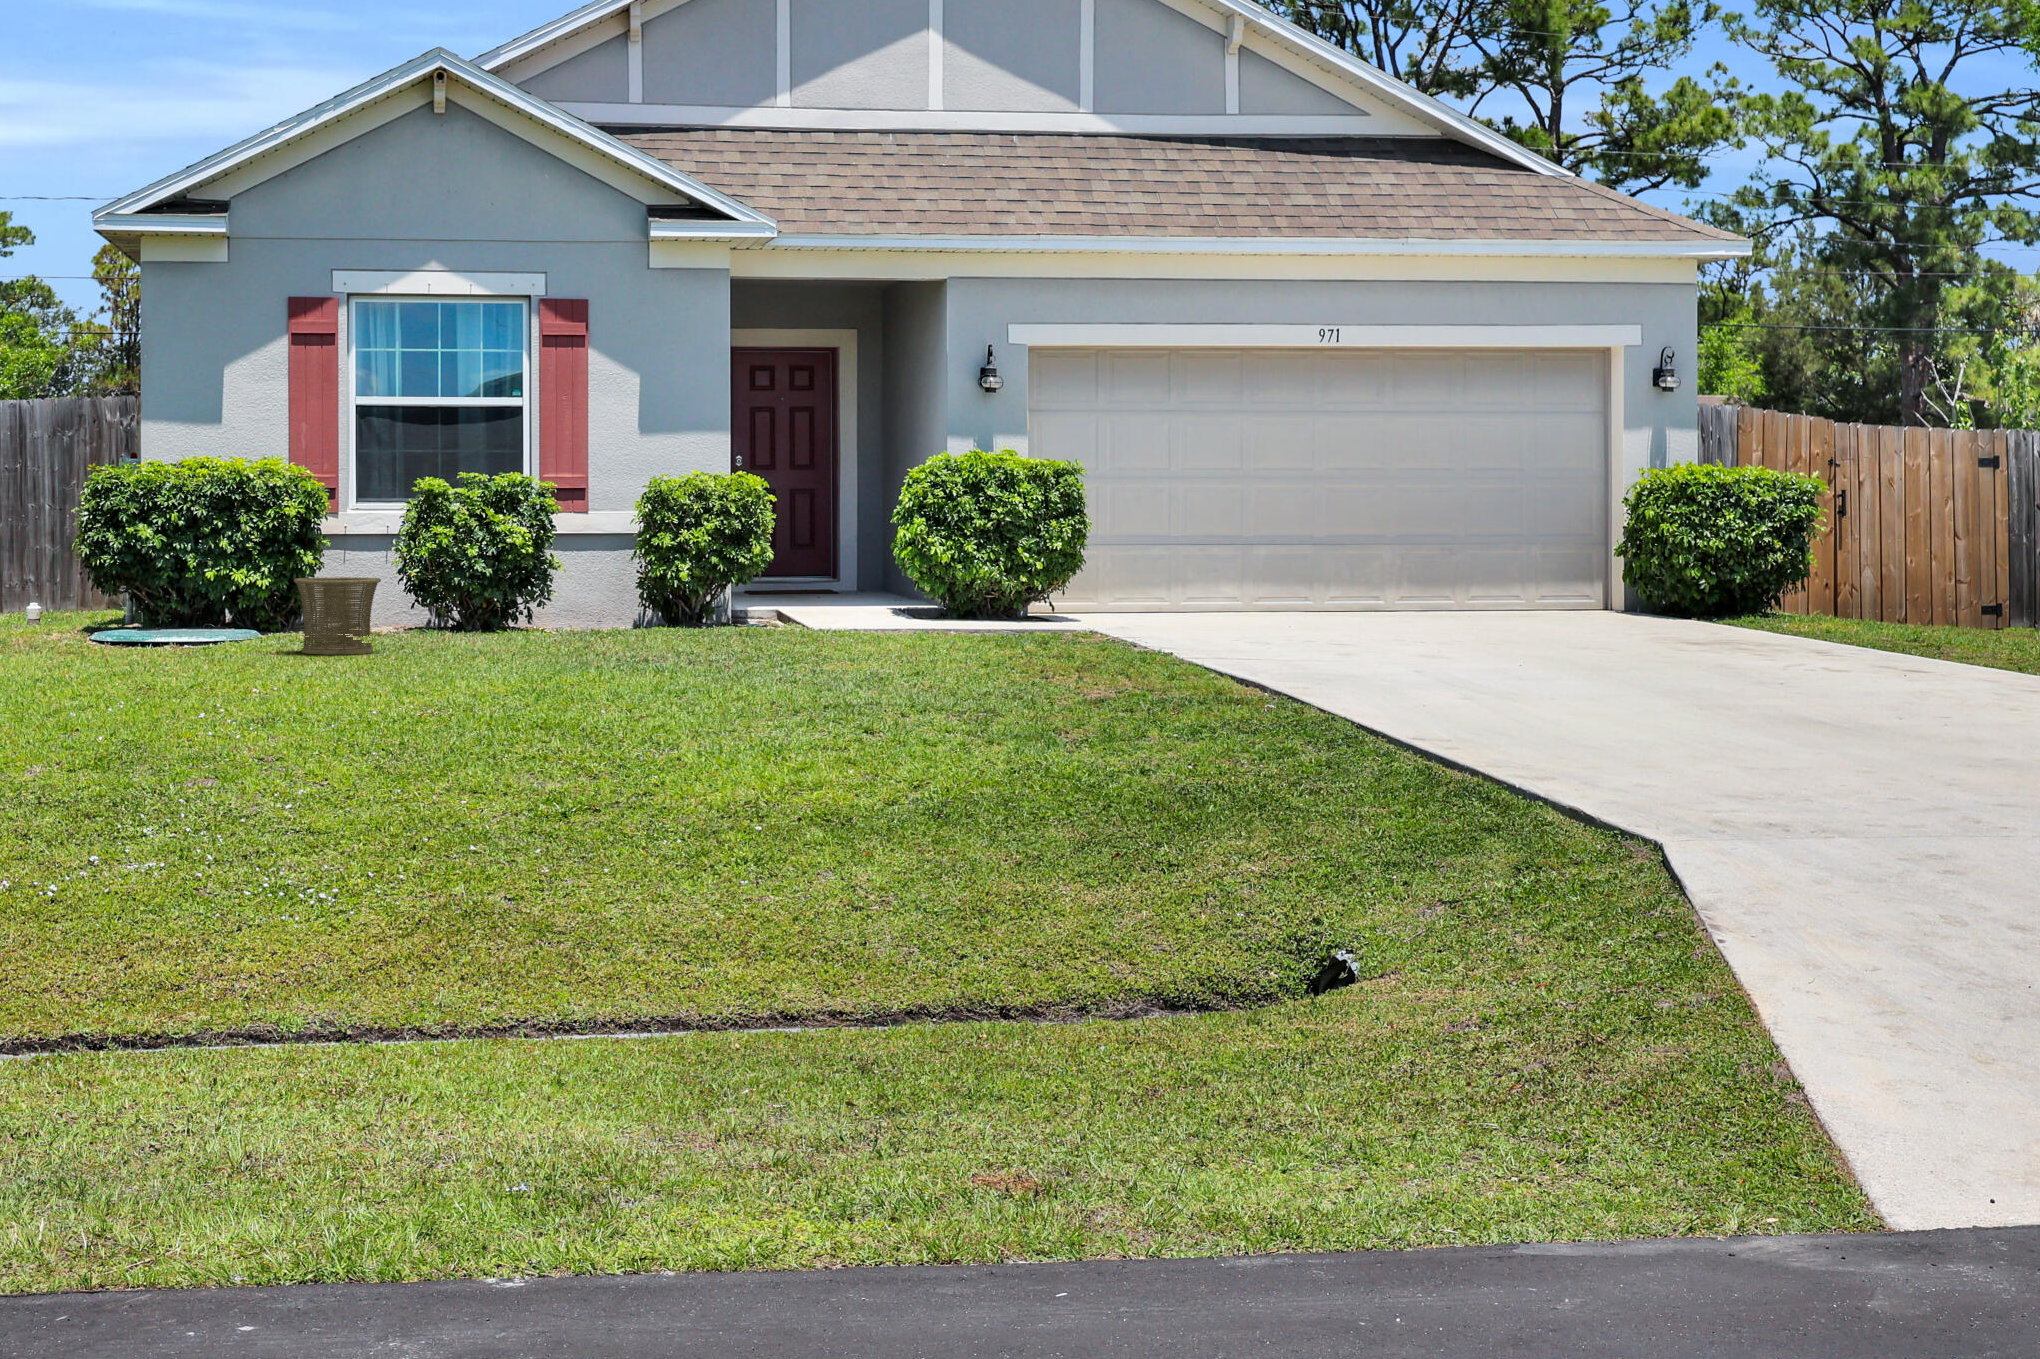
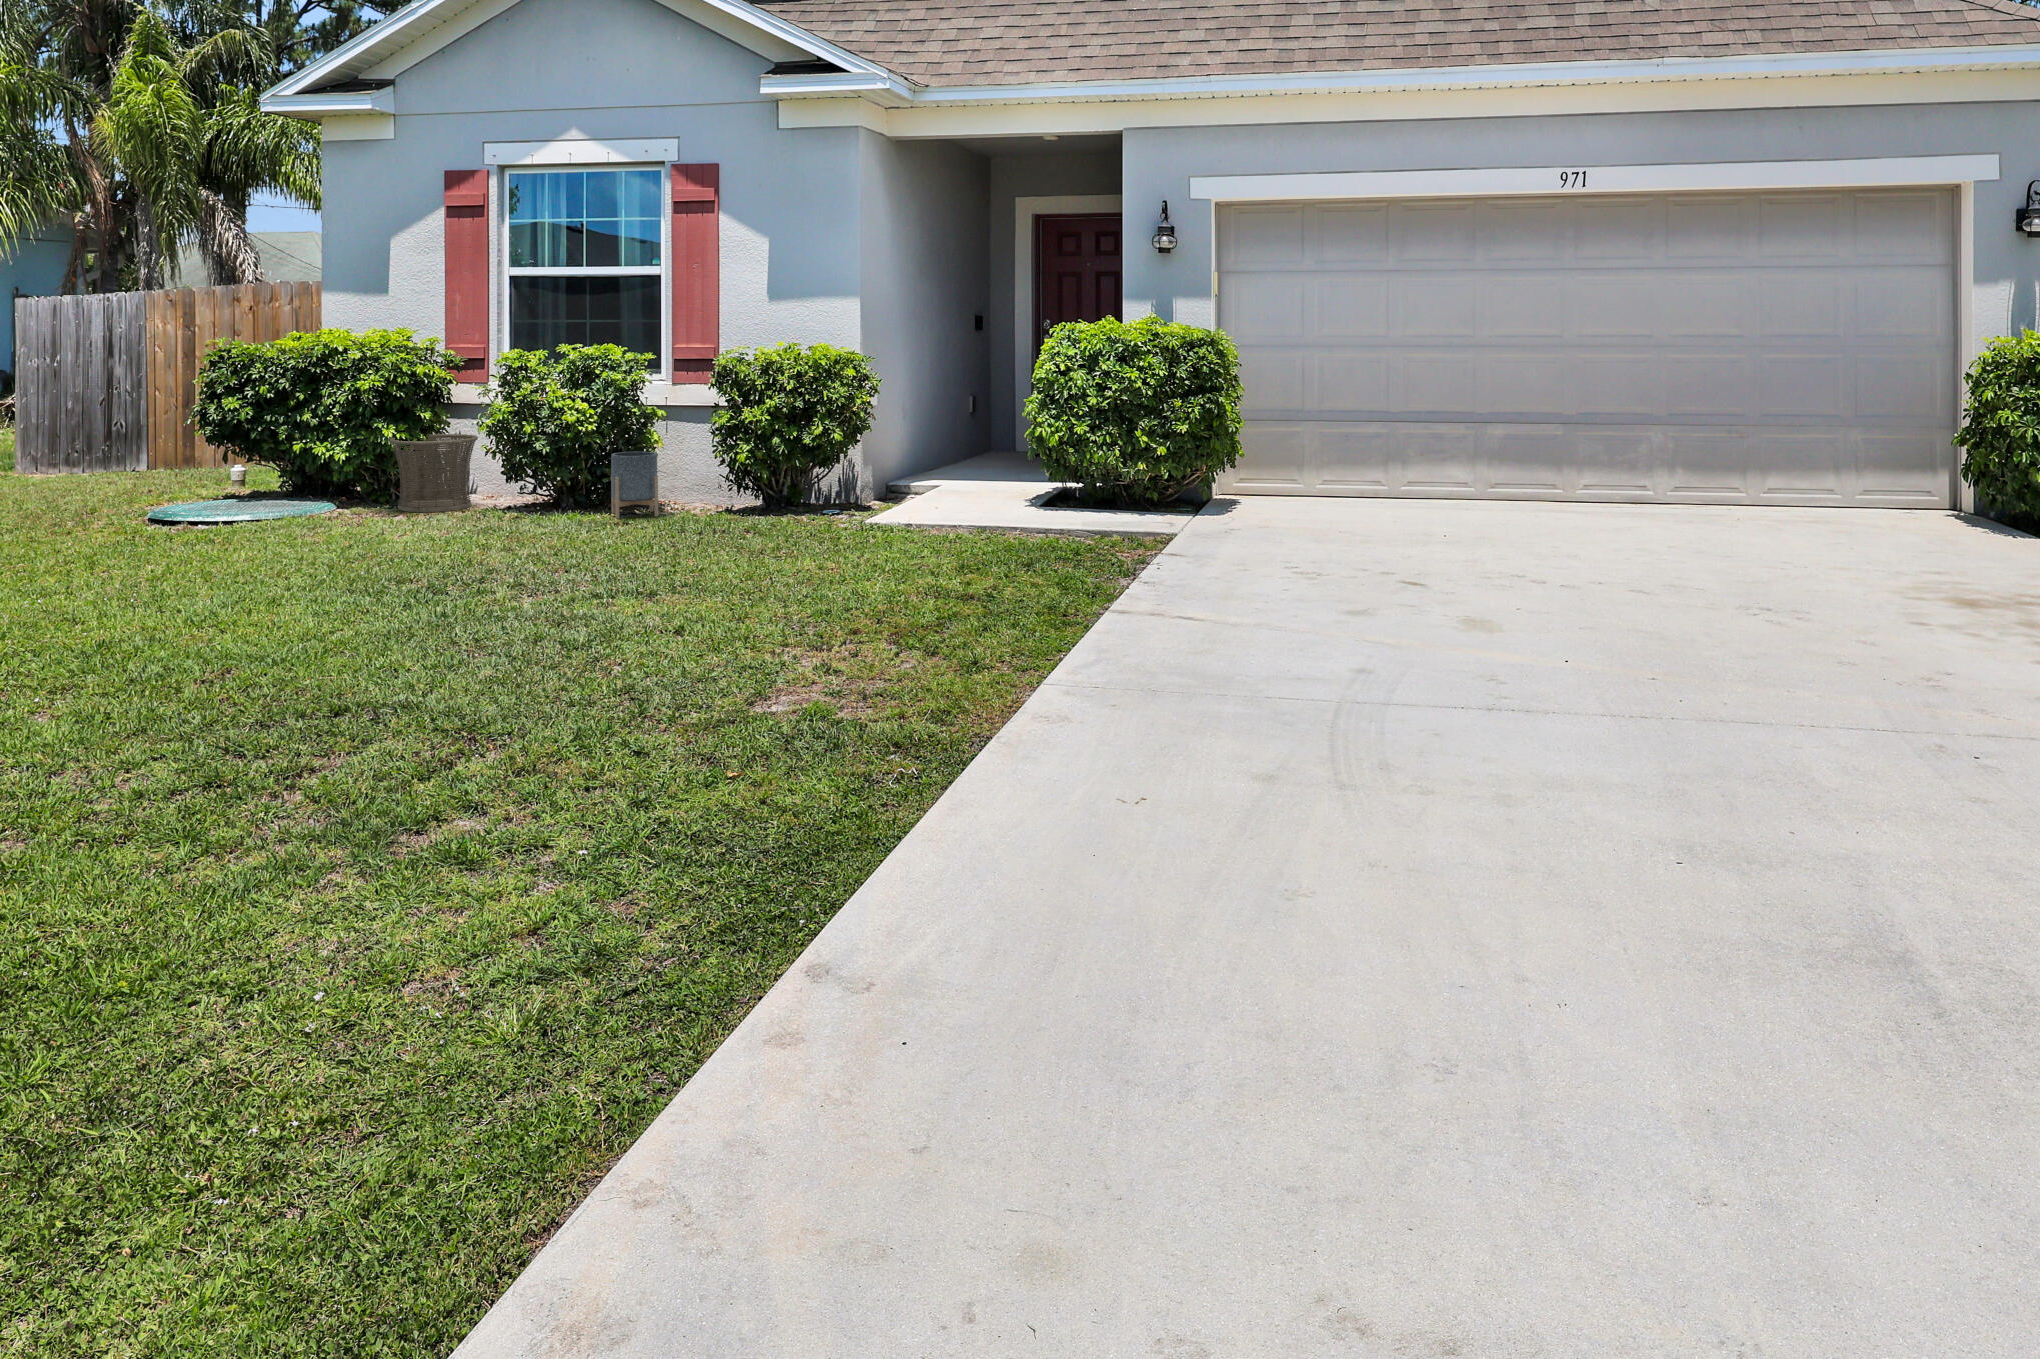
planter: none [539,588,595,651] -> present [611,452,658,519]

